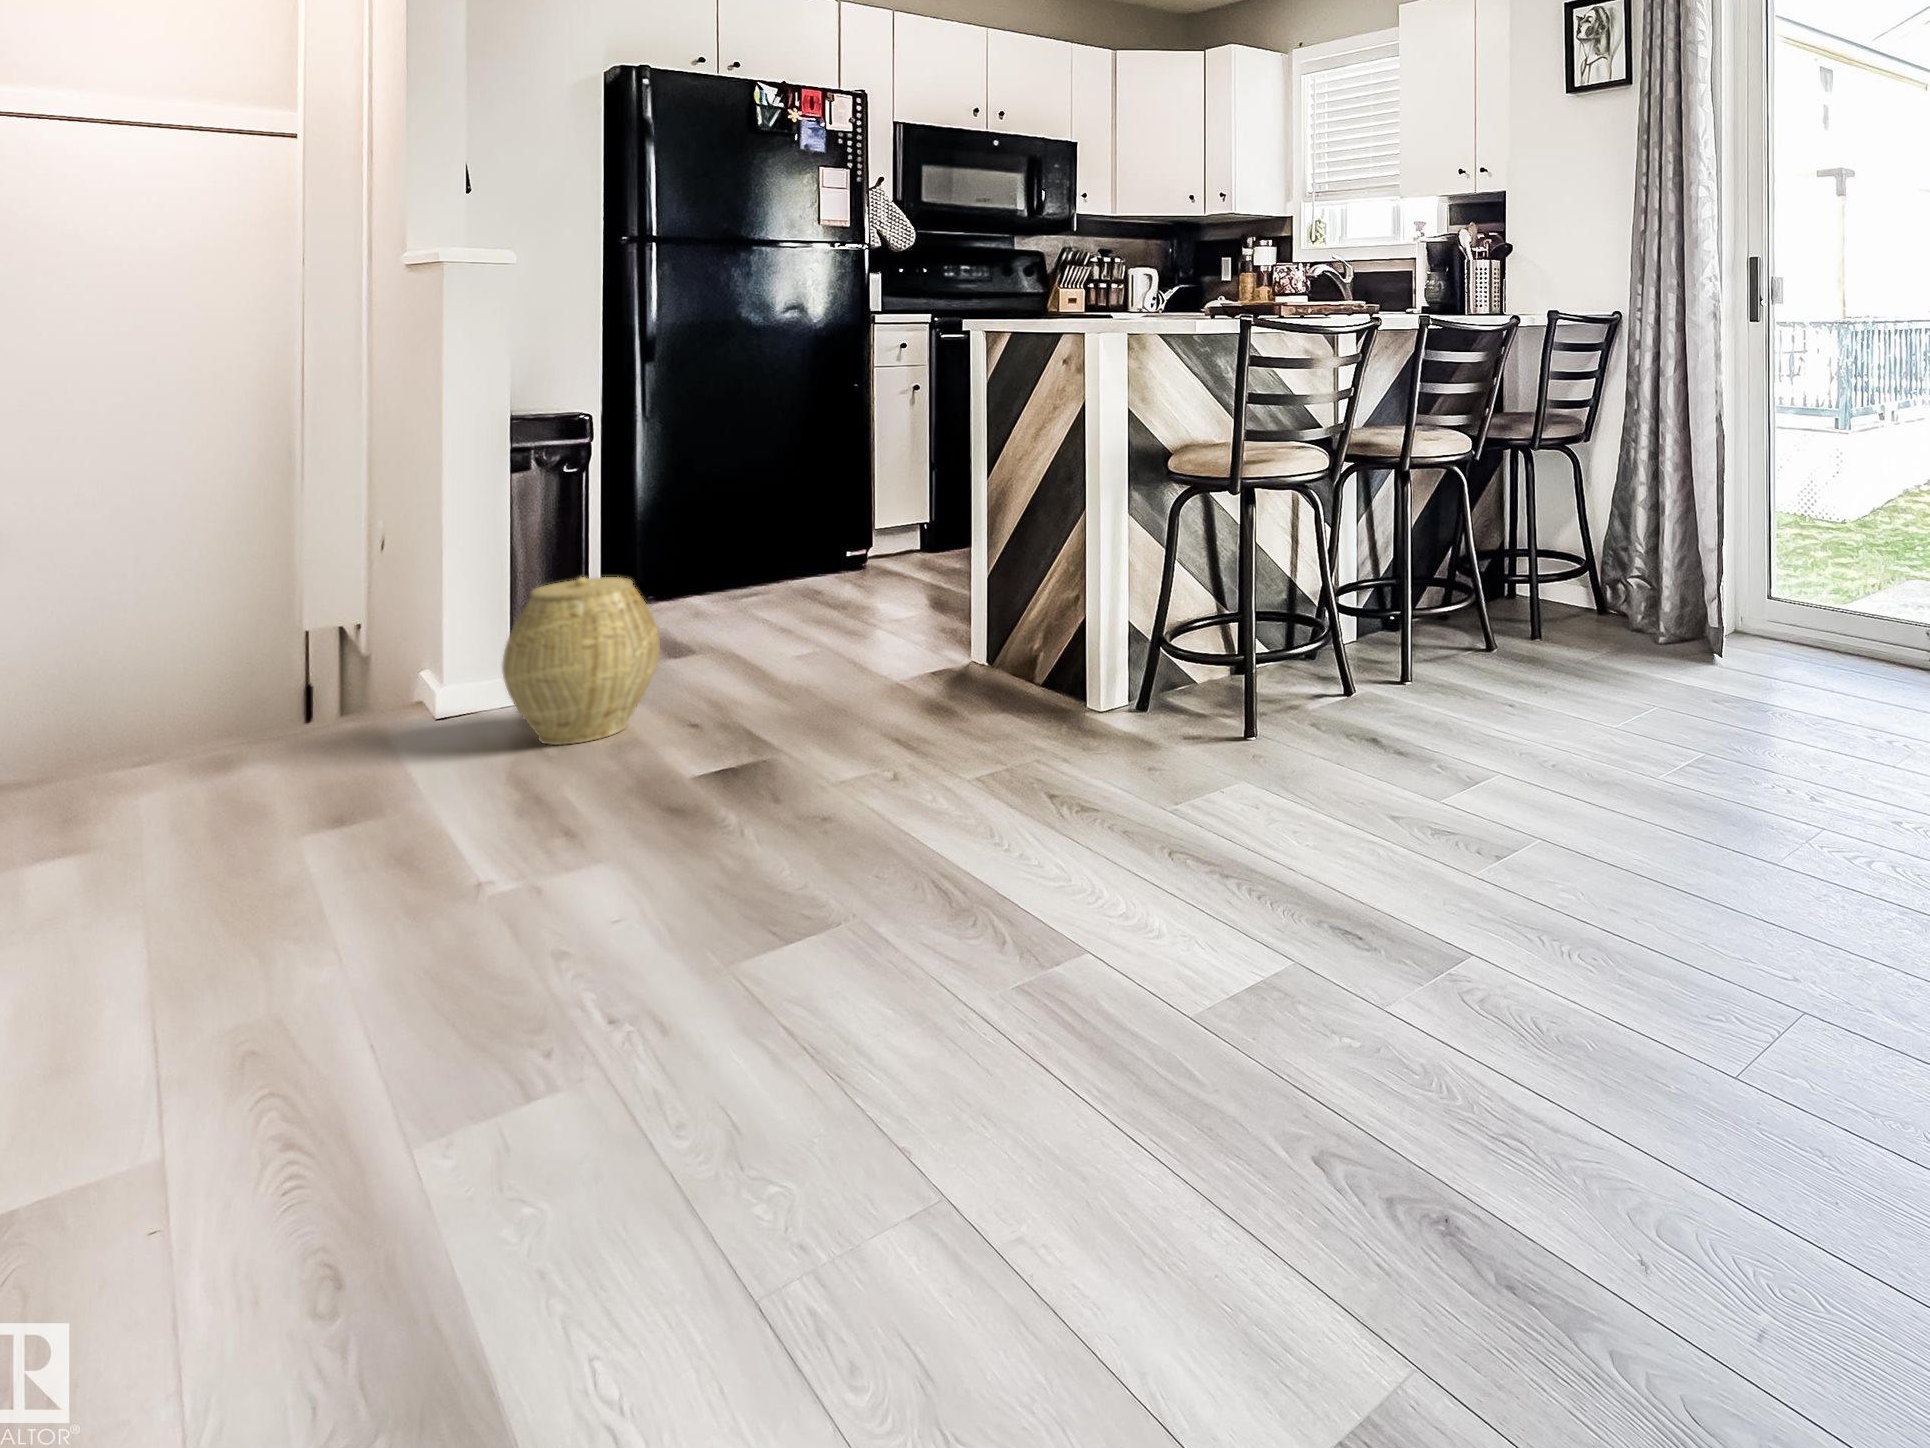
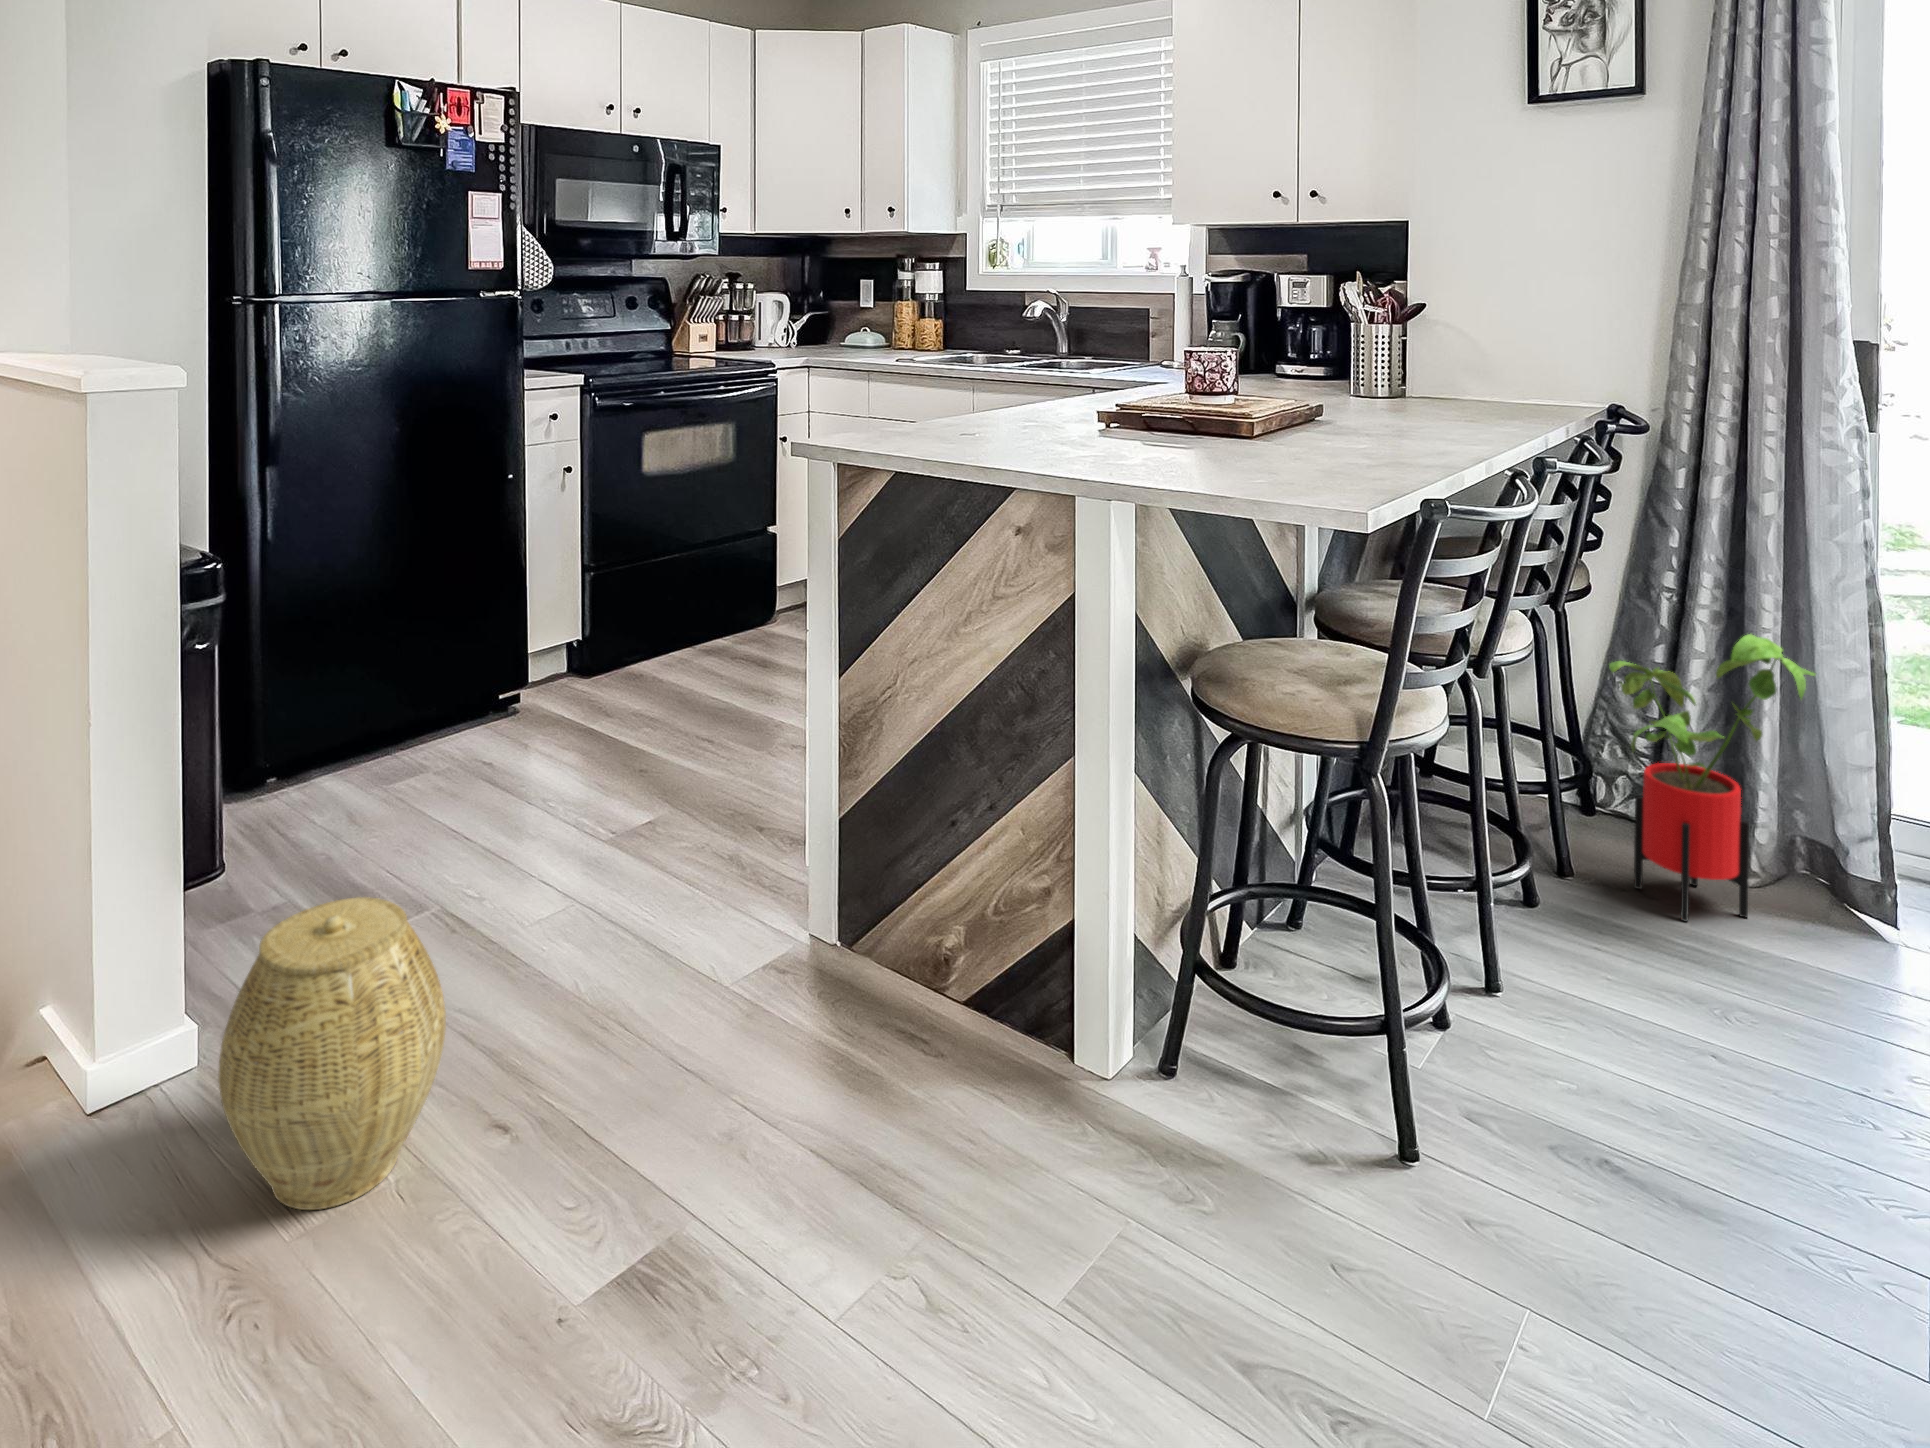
house plant: none [1550,450,1673,648] -> present [1609,634,1815,921]

